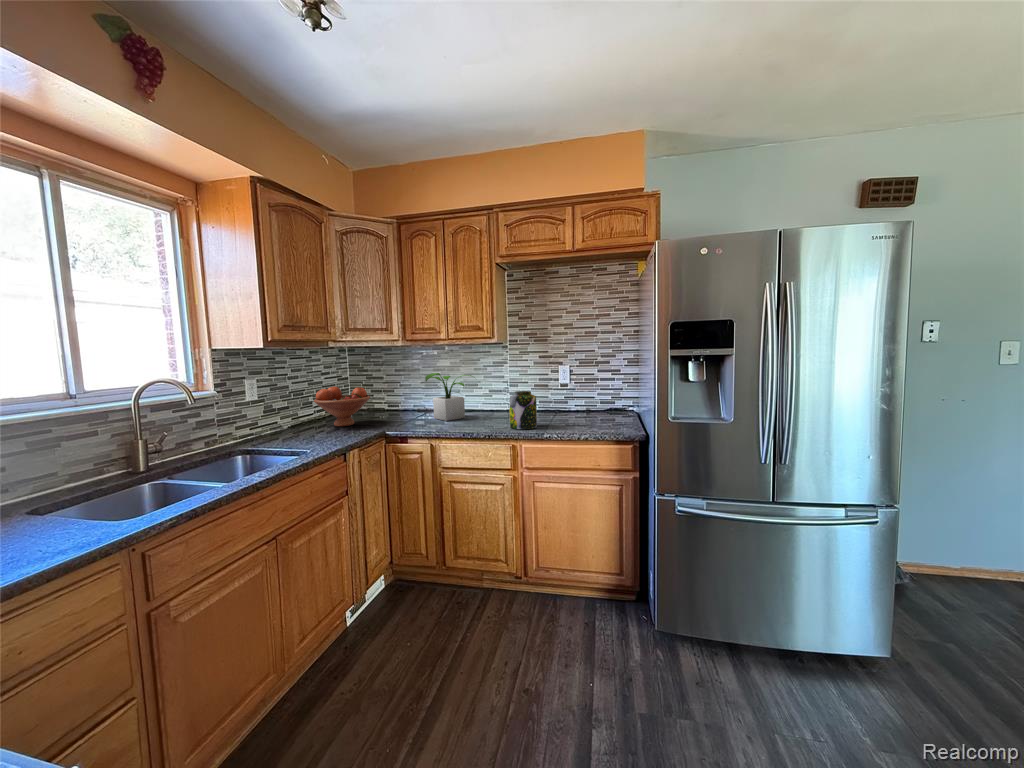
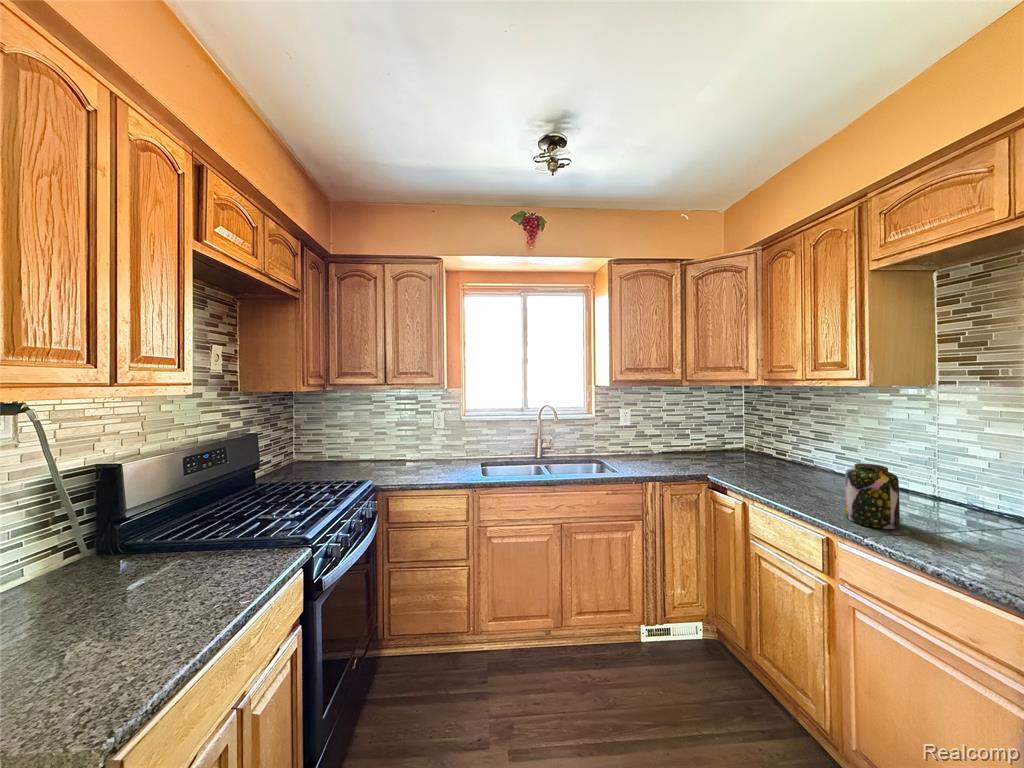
potted plant: present [425,373,473,421] -> none [761,421,856,486]
fruit bowl: present [314,387,370,426] -> none [670,423,724,462]

